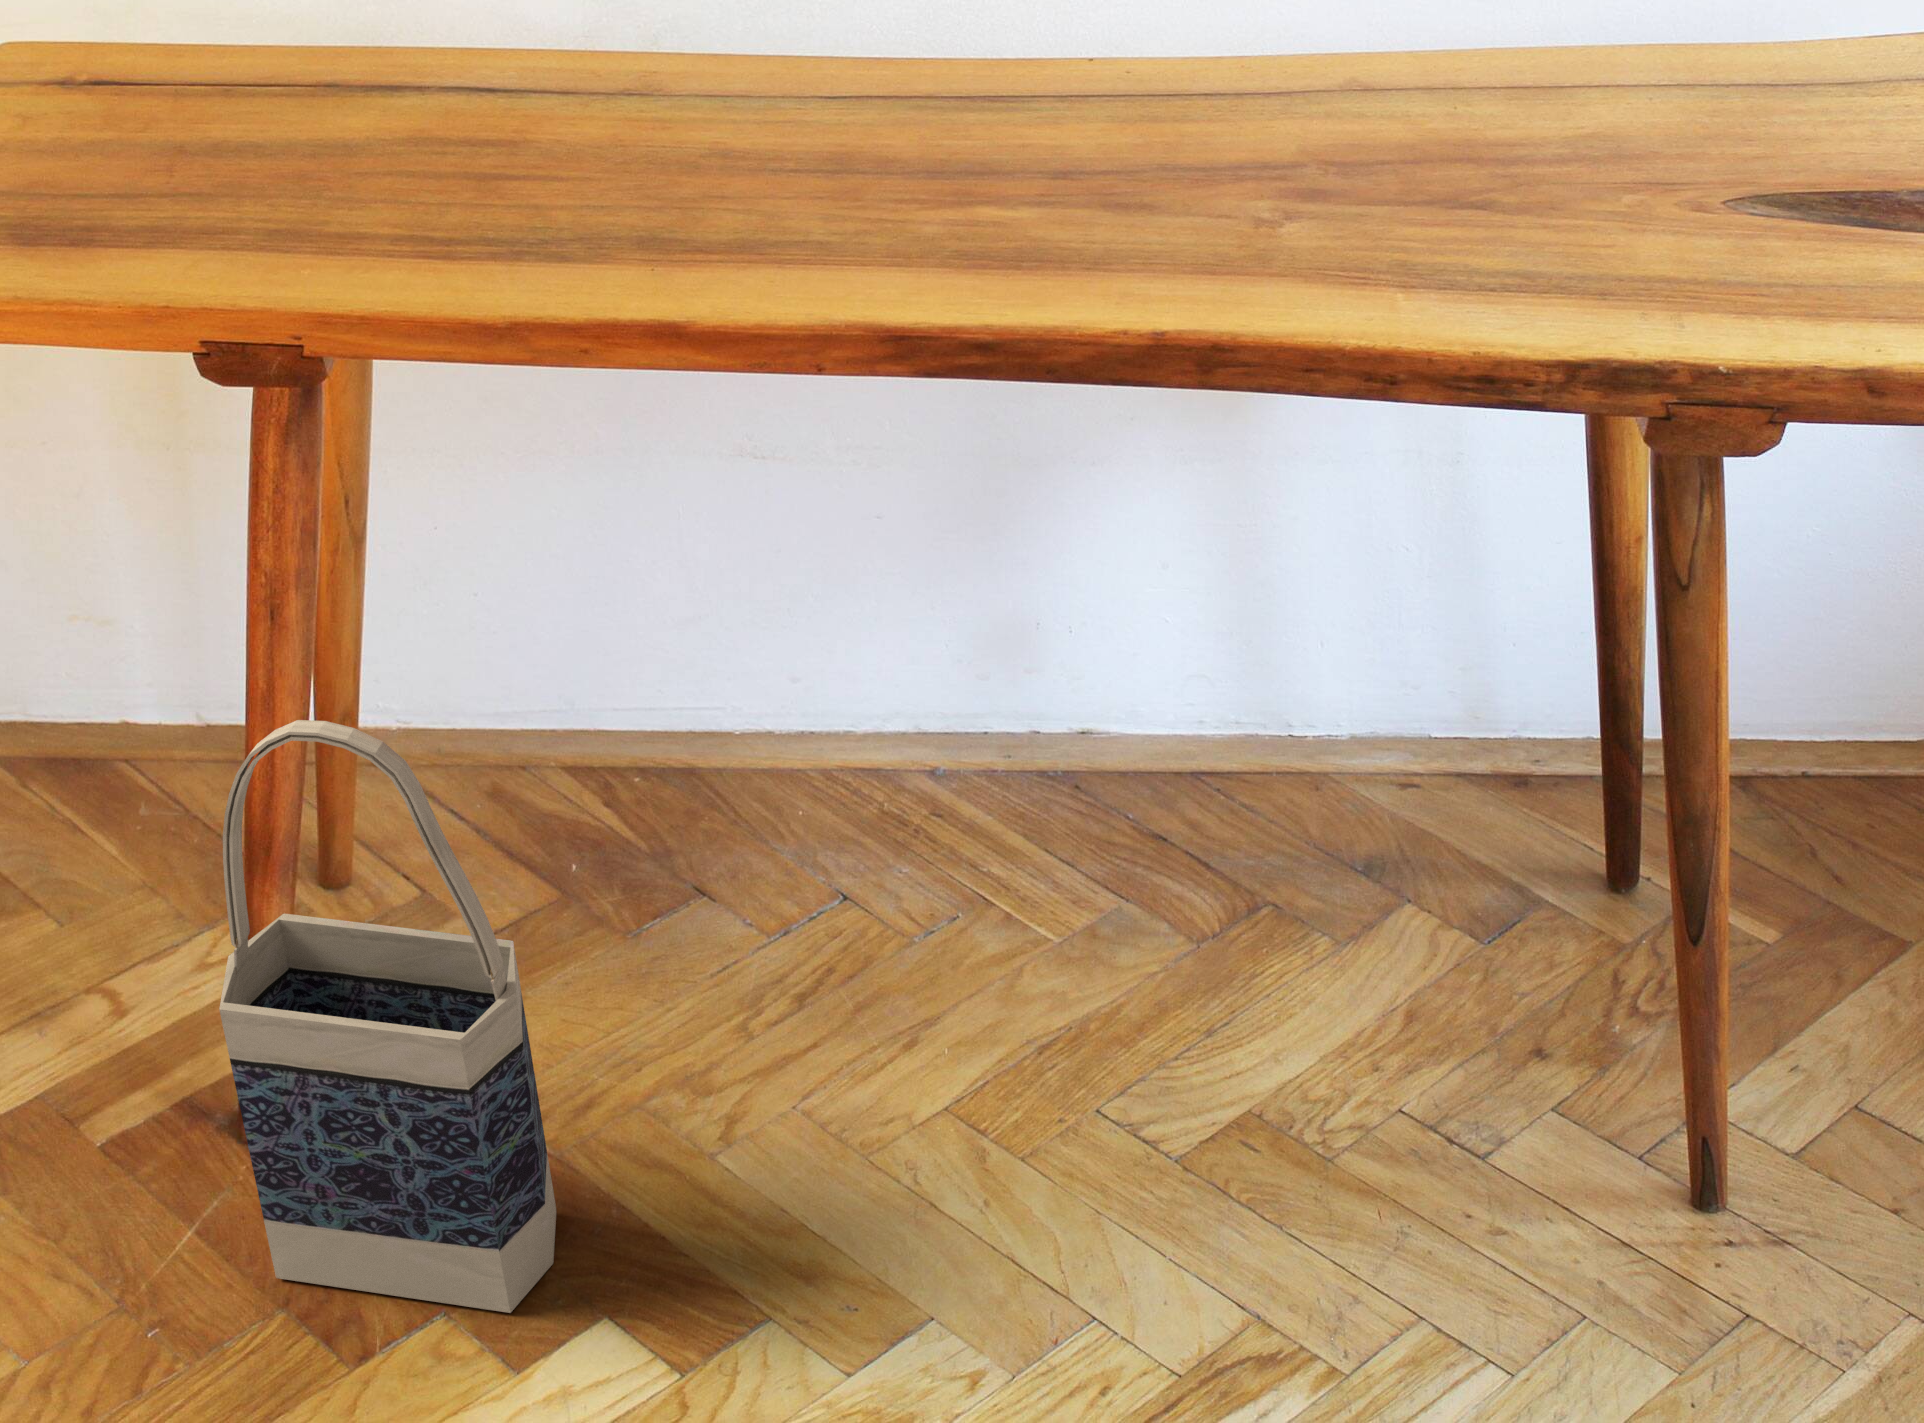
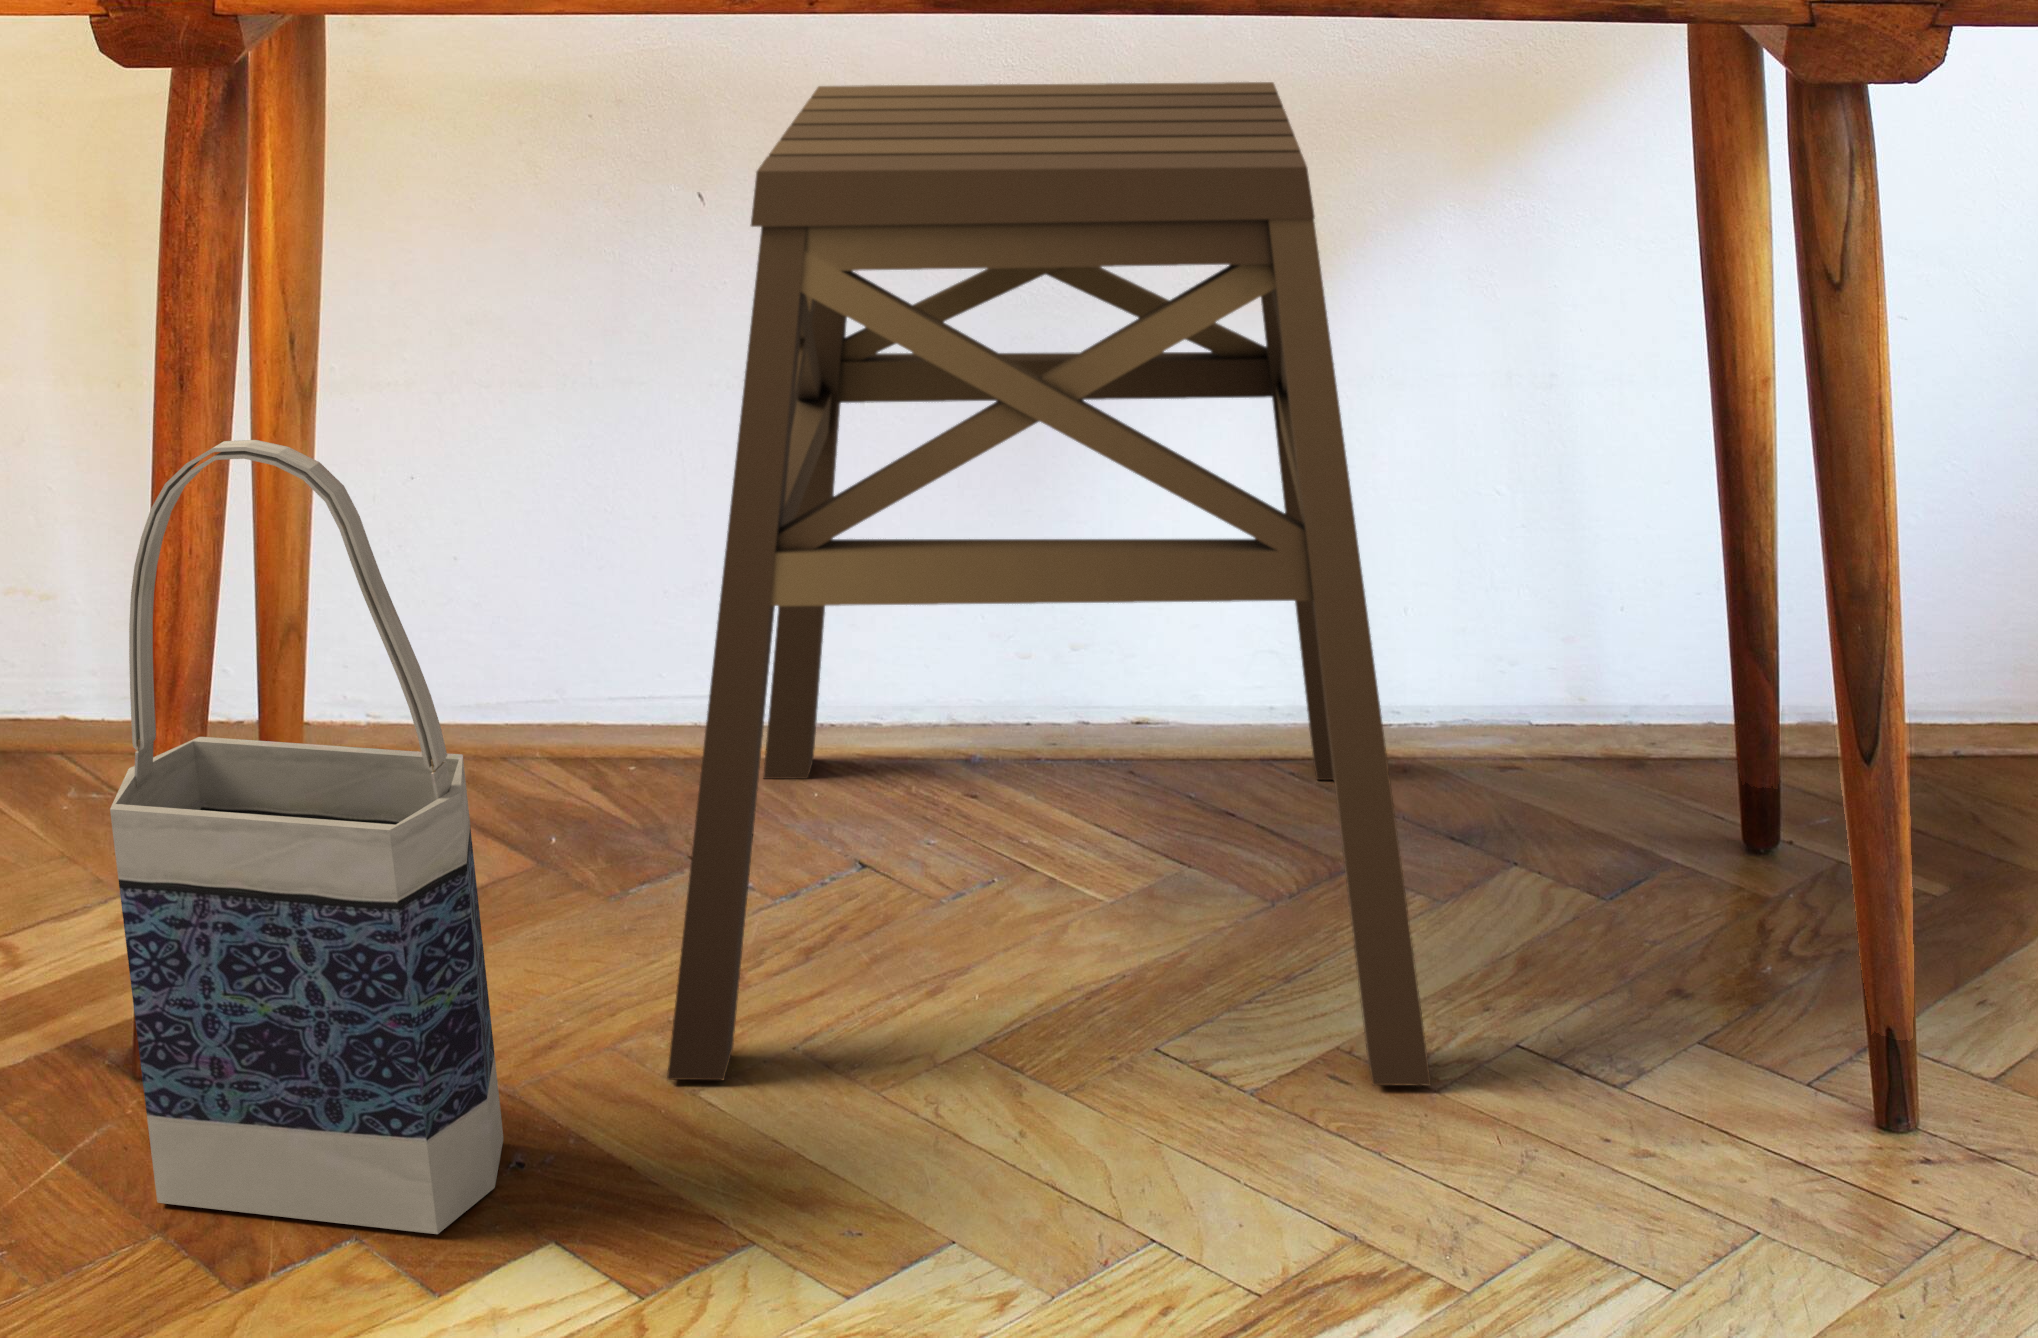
stool: none [689,242,1327,1159] -> present [667,82,1431,1086]

